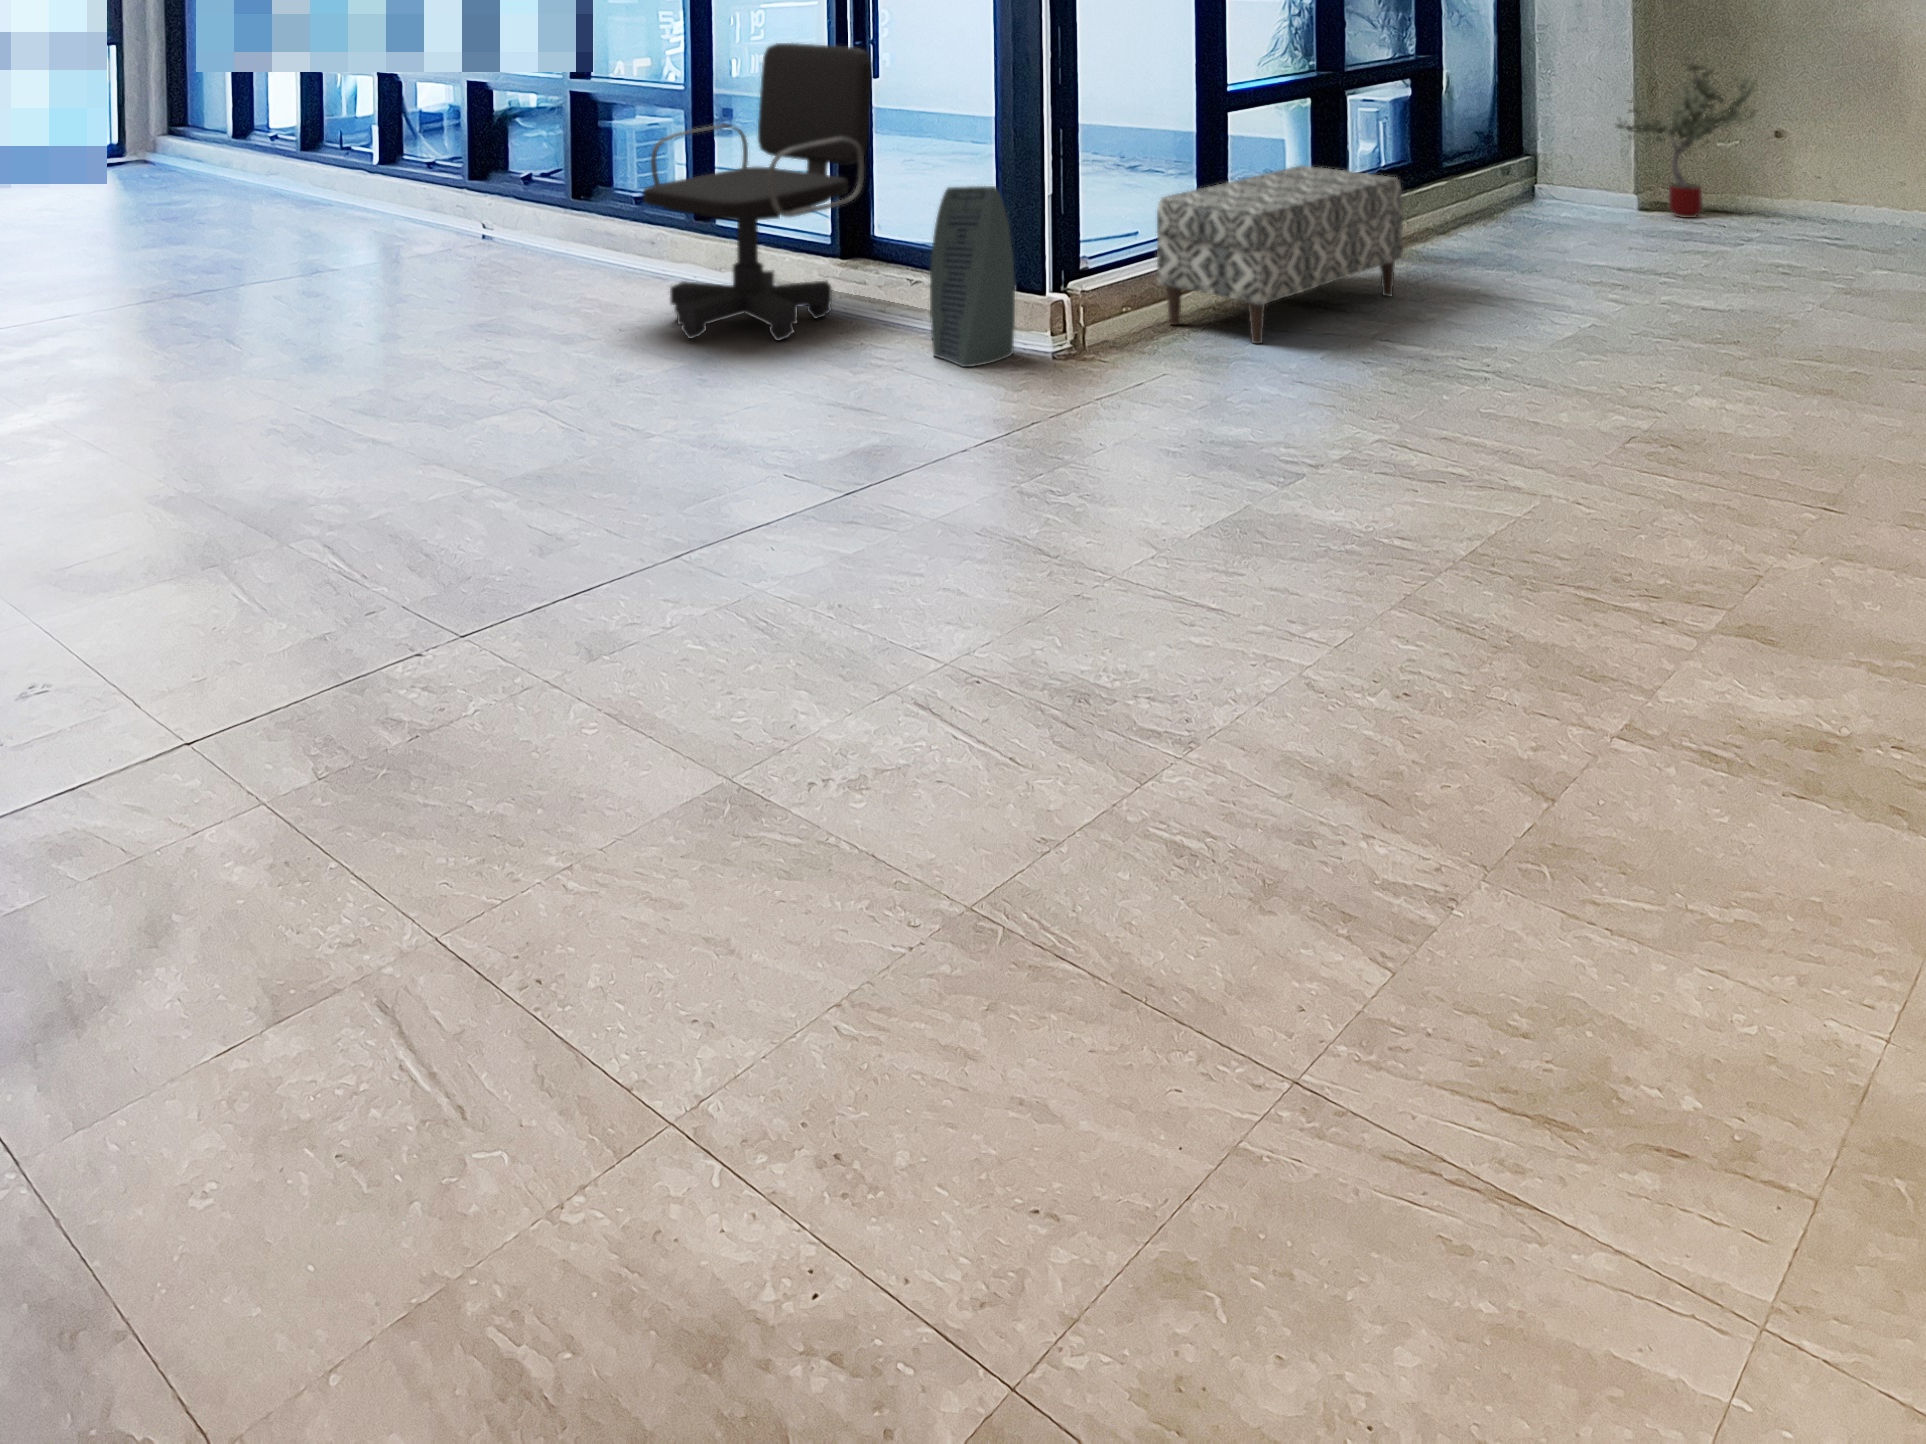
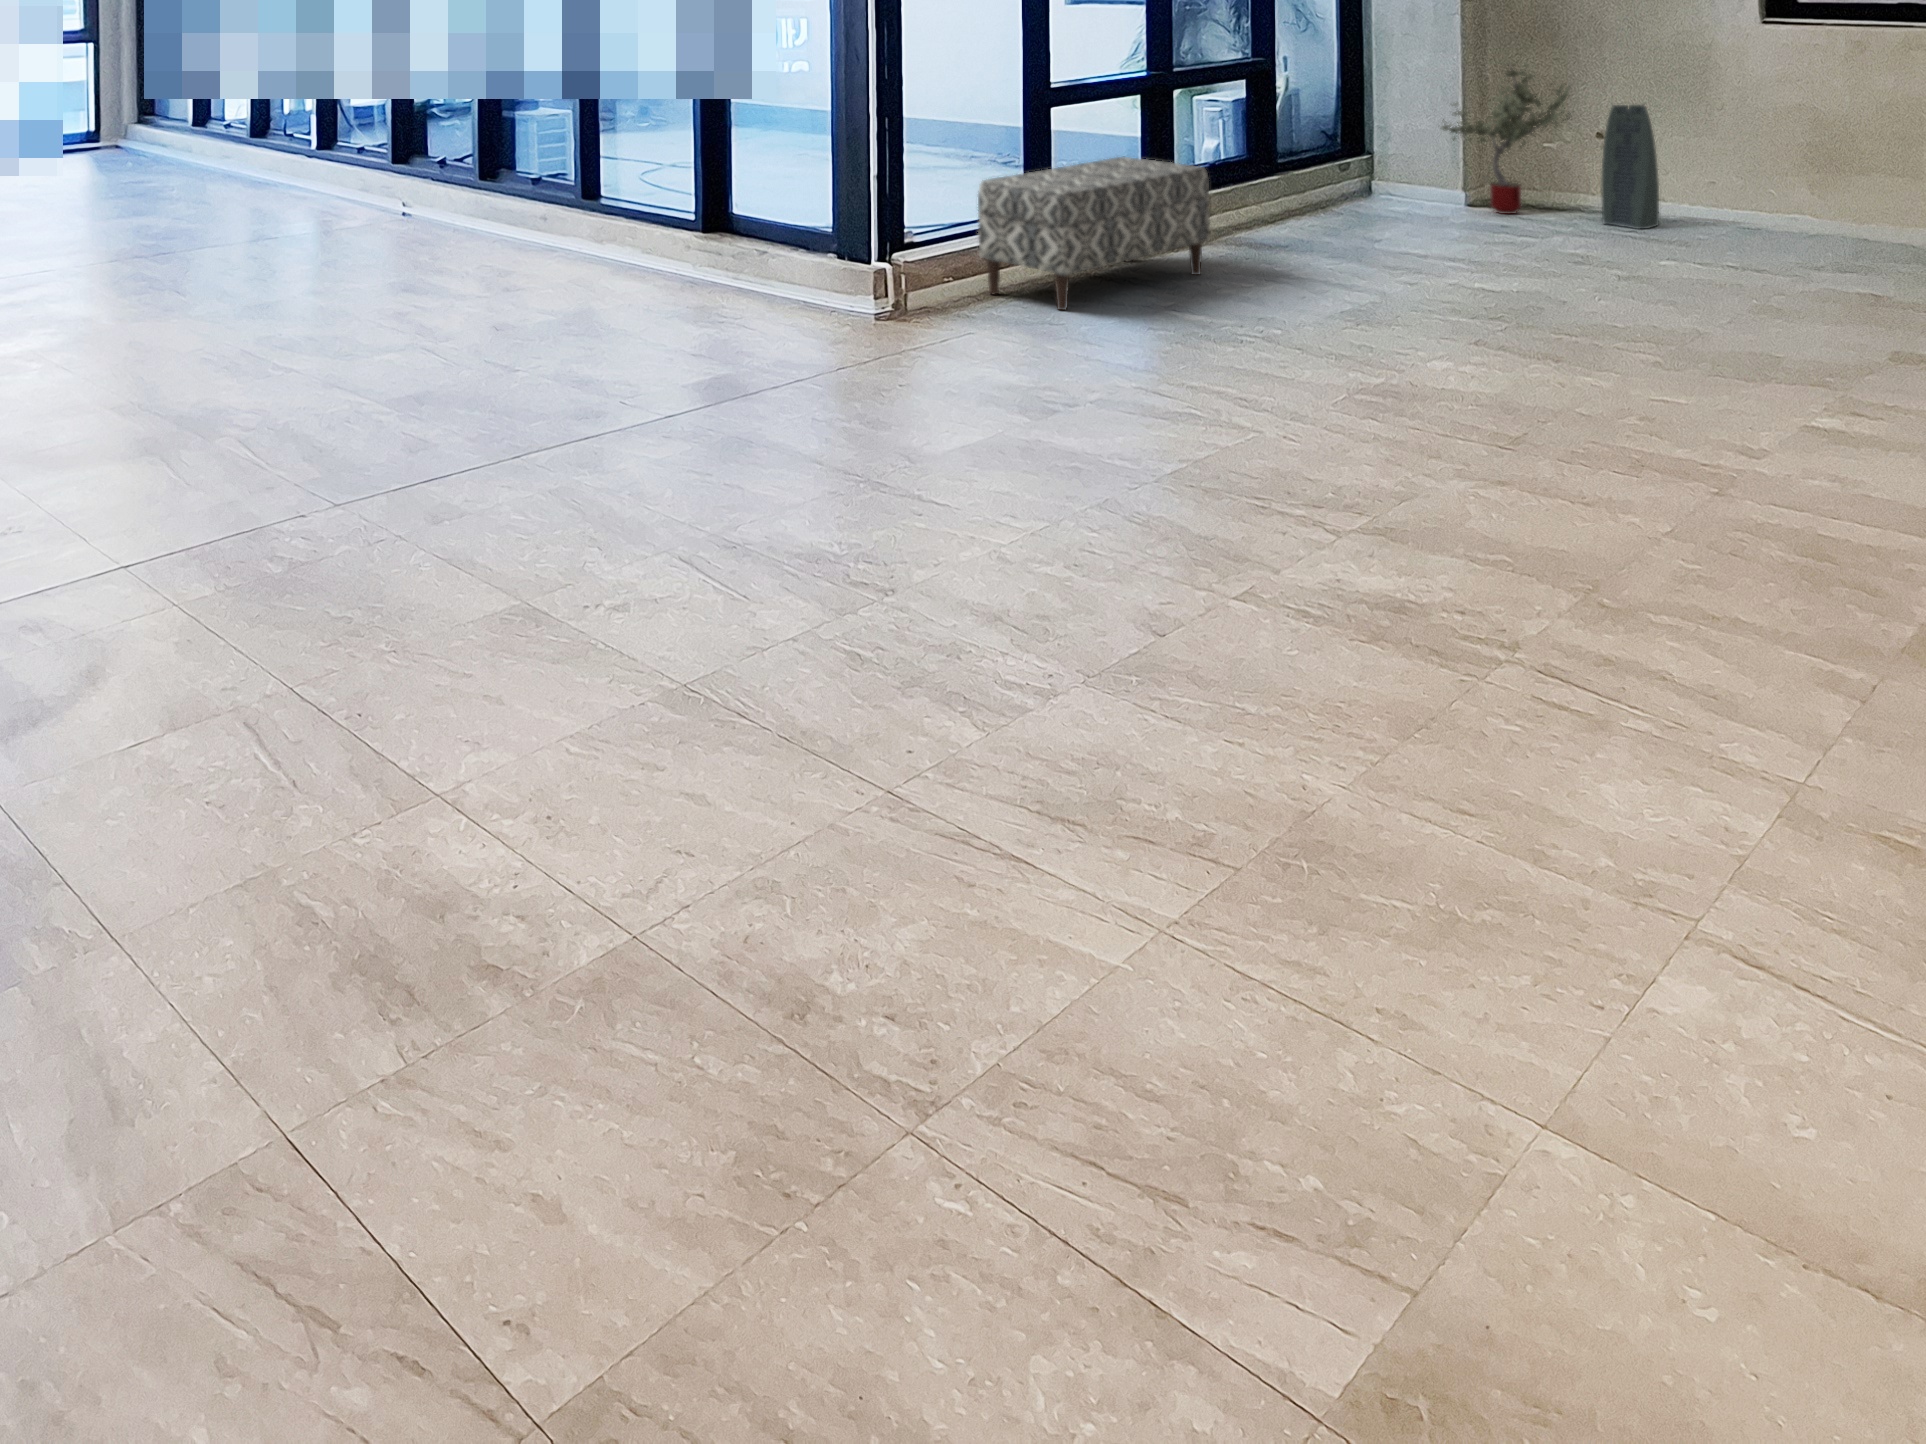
office chair: present [643,43,872,341] -> none [529,42,730,302]
air purifier: present [930,186,1015,367] -> present [1601,105,1659,229]

